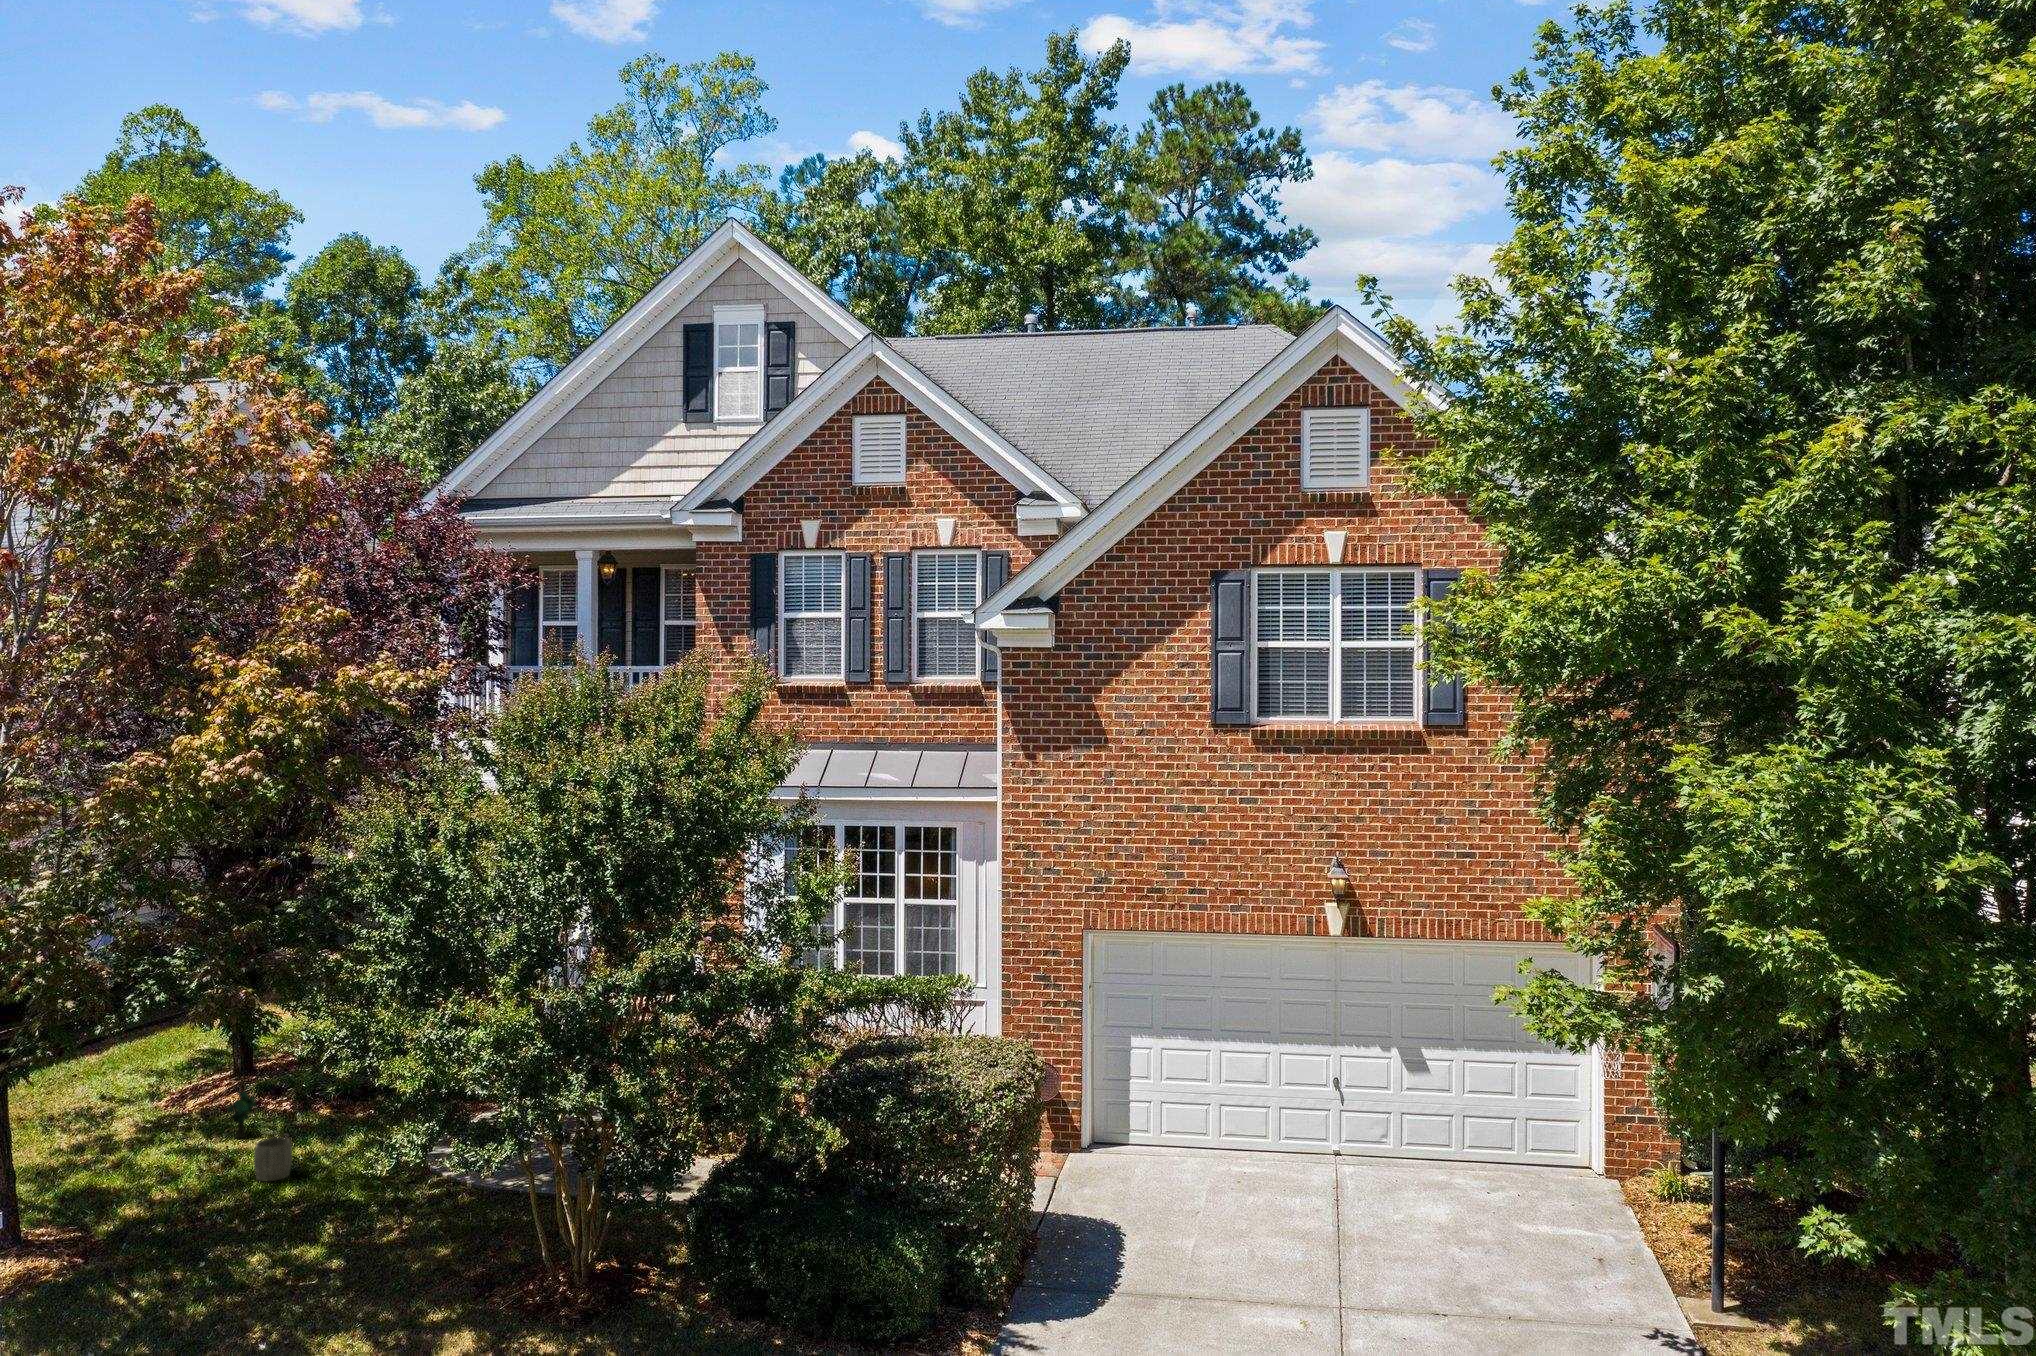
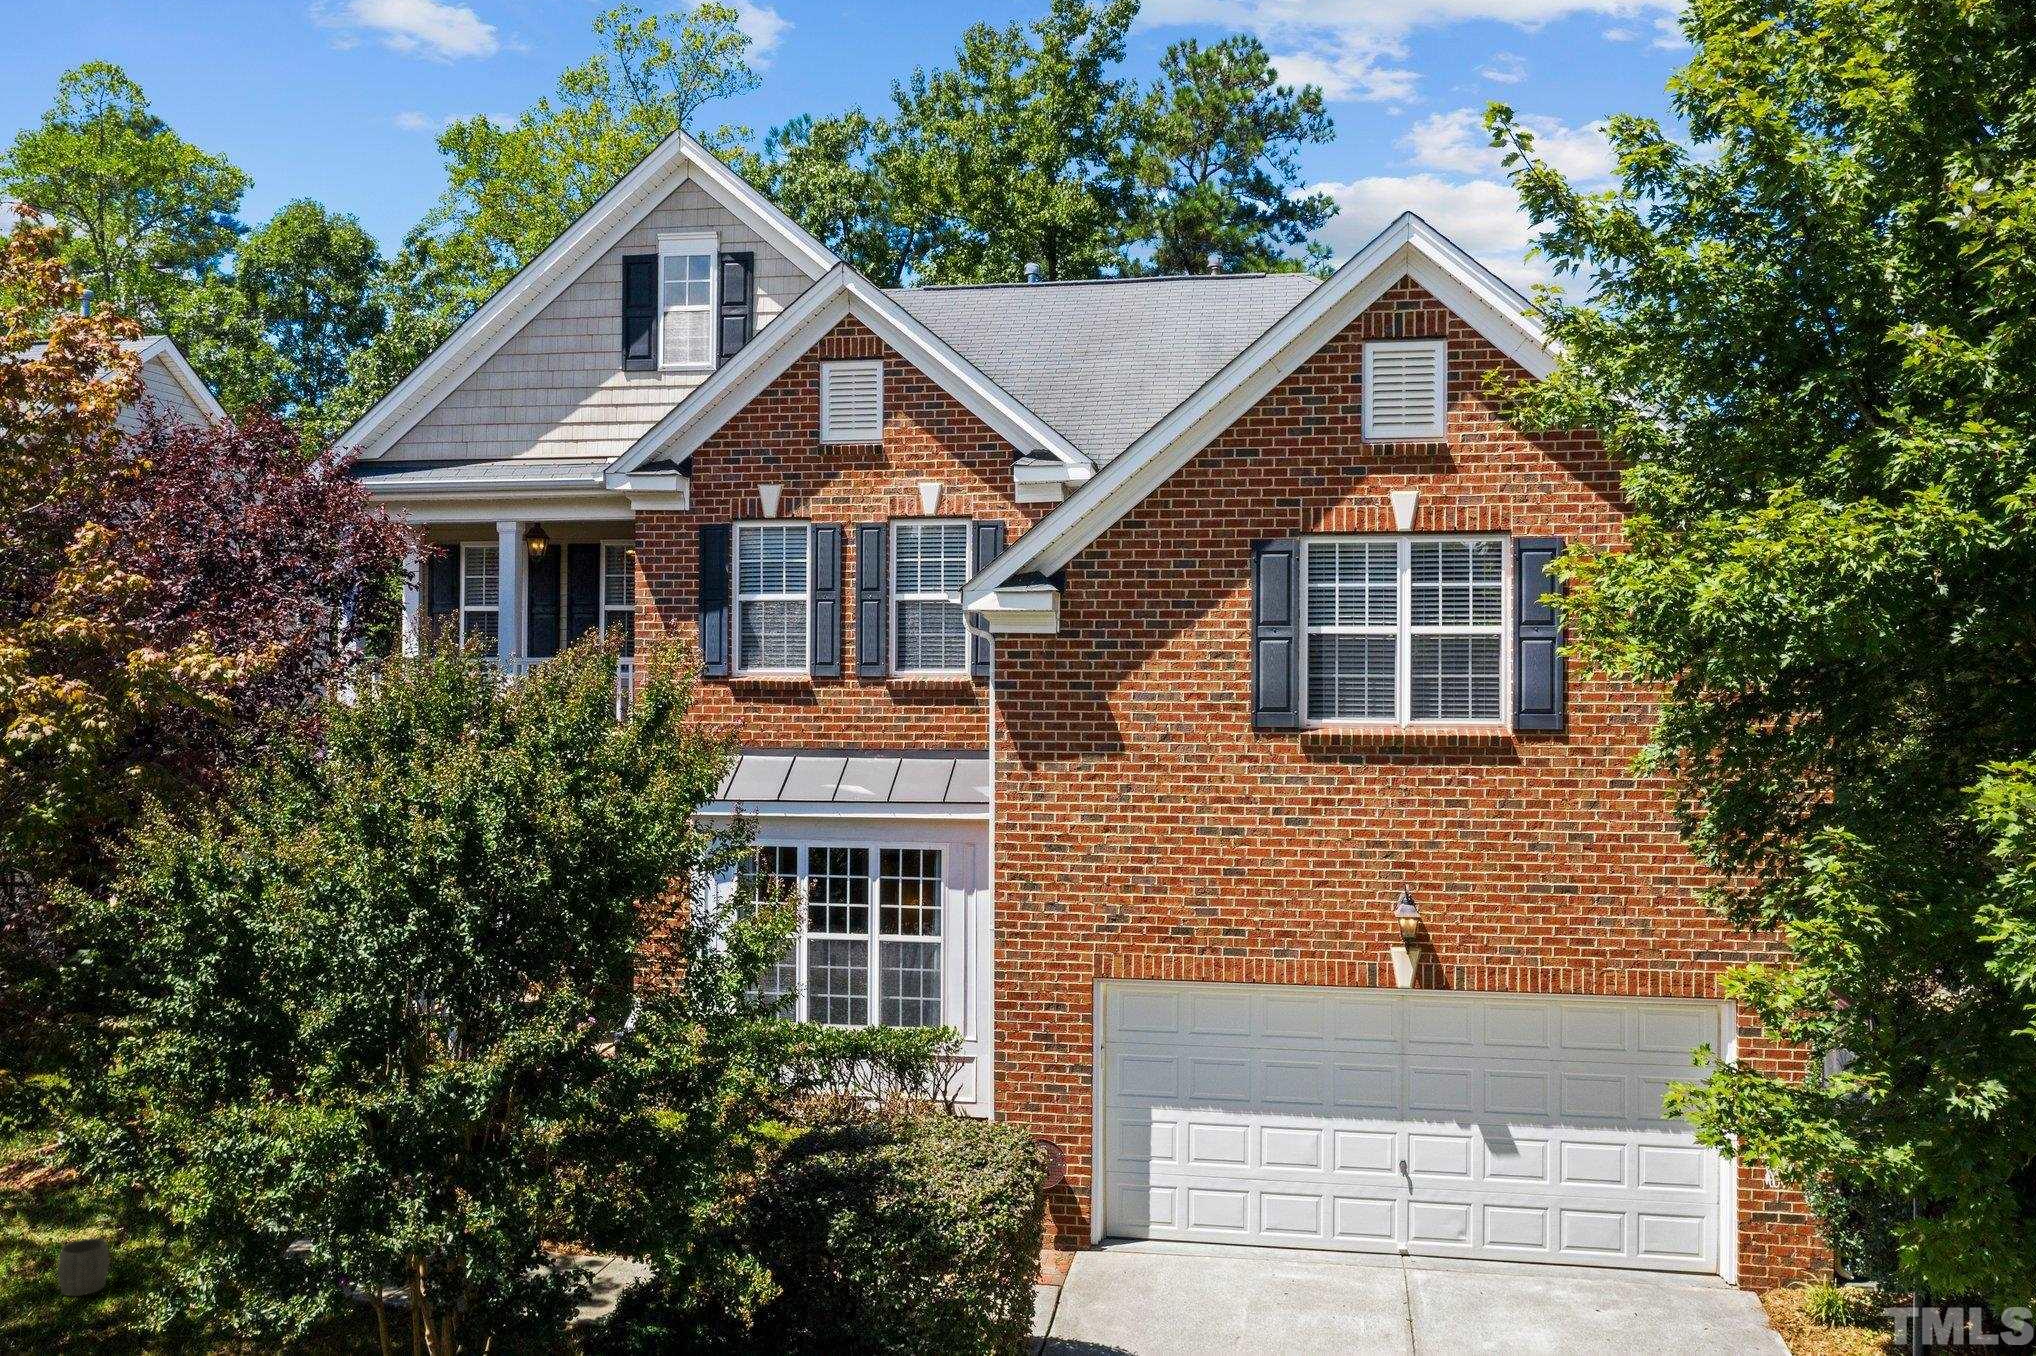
decorative plant: present [226,1086,256,1138] -> none [37,1167,80,1233]

